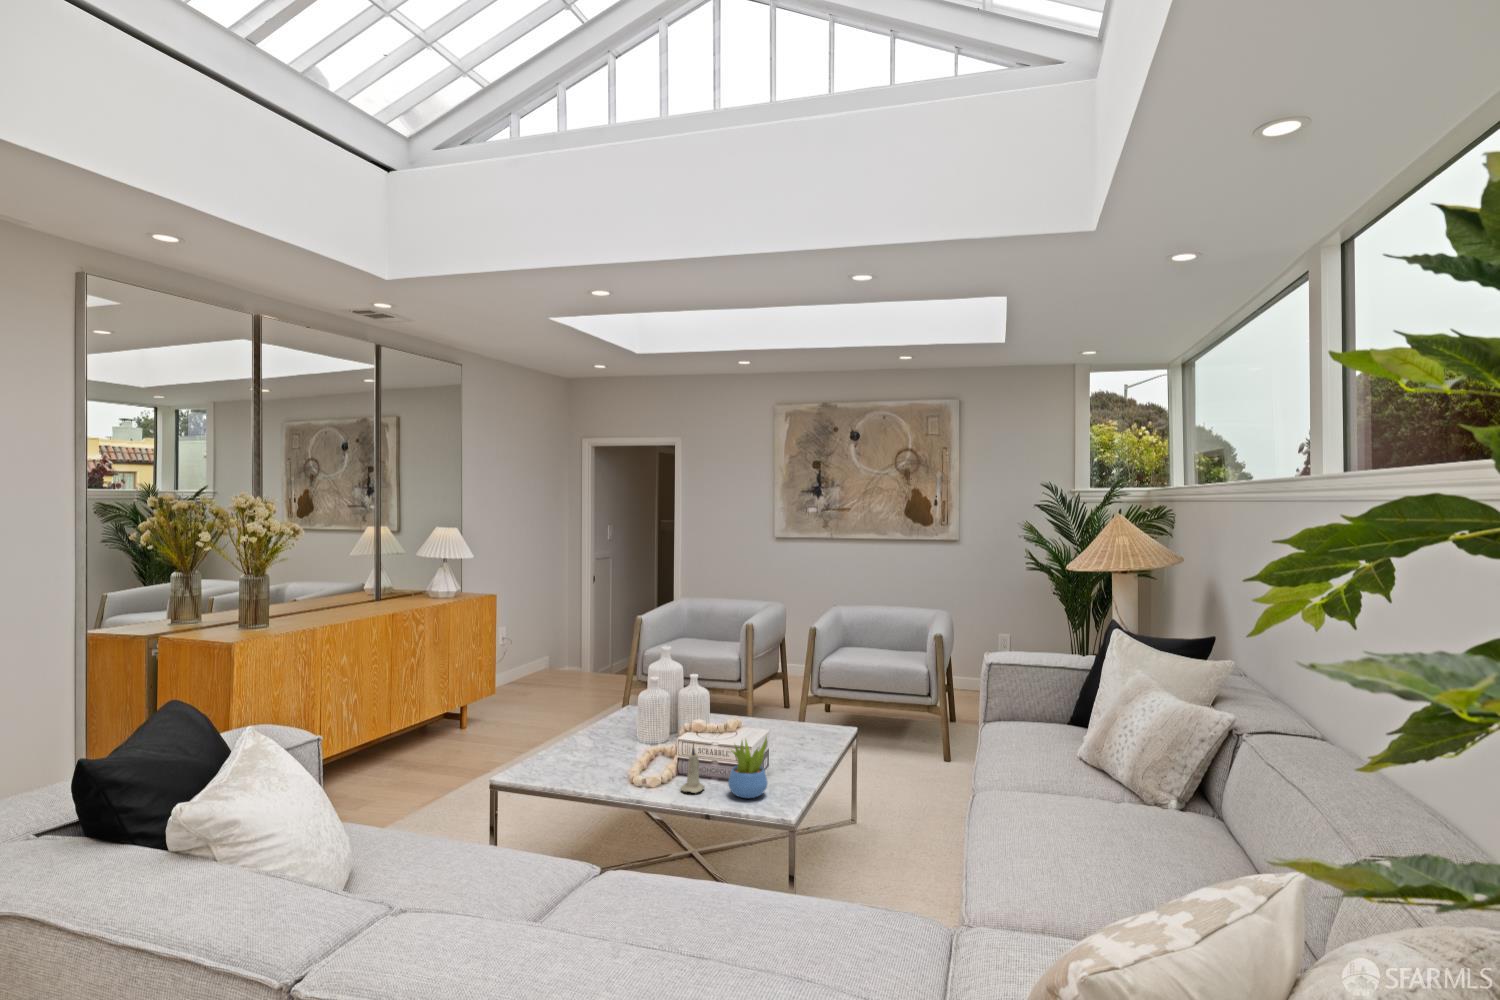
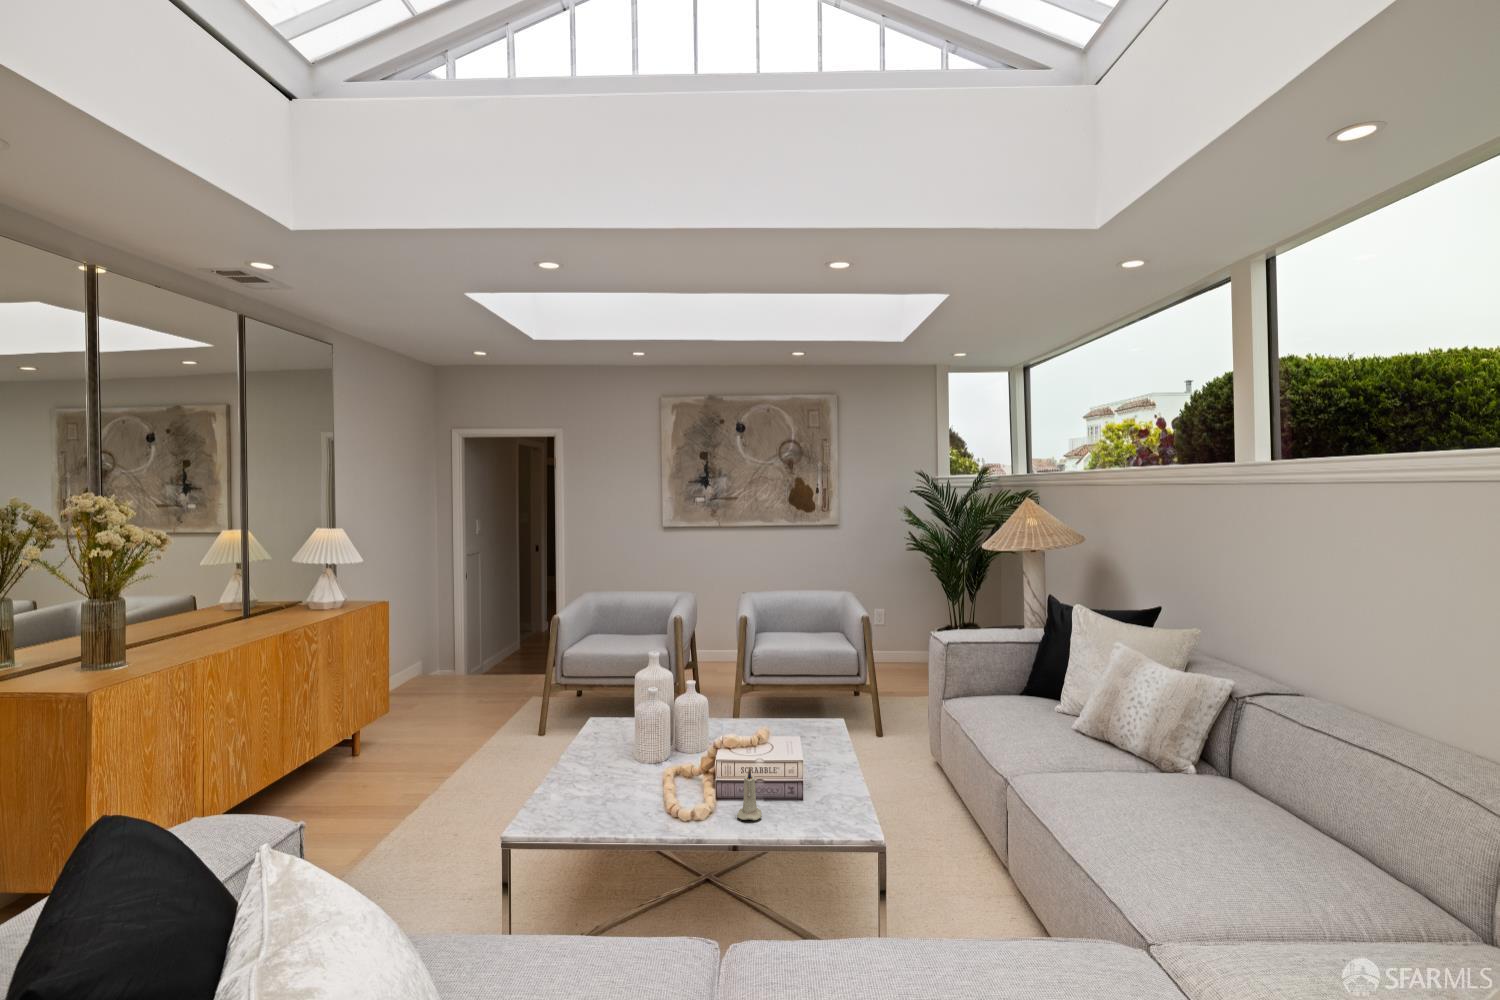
succulent plant: present [728,738,768,798] -> none [789,748,832,819]

